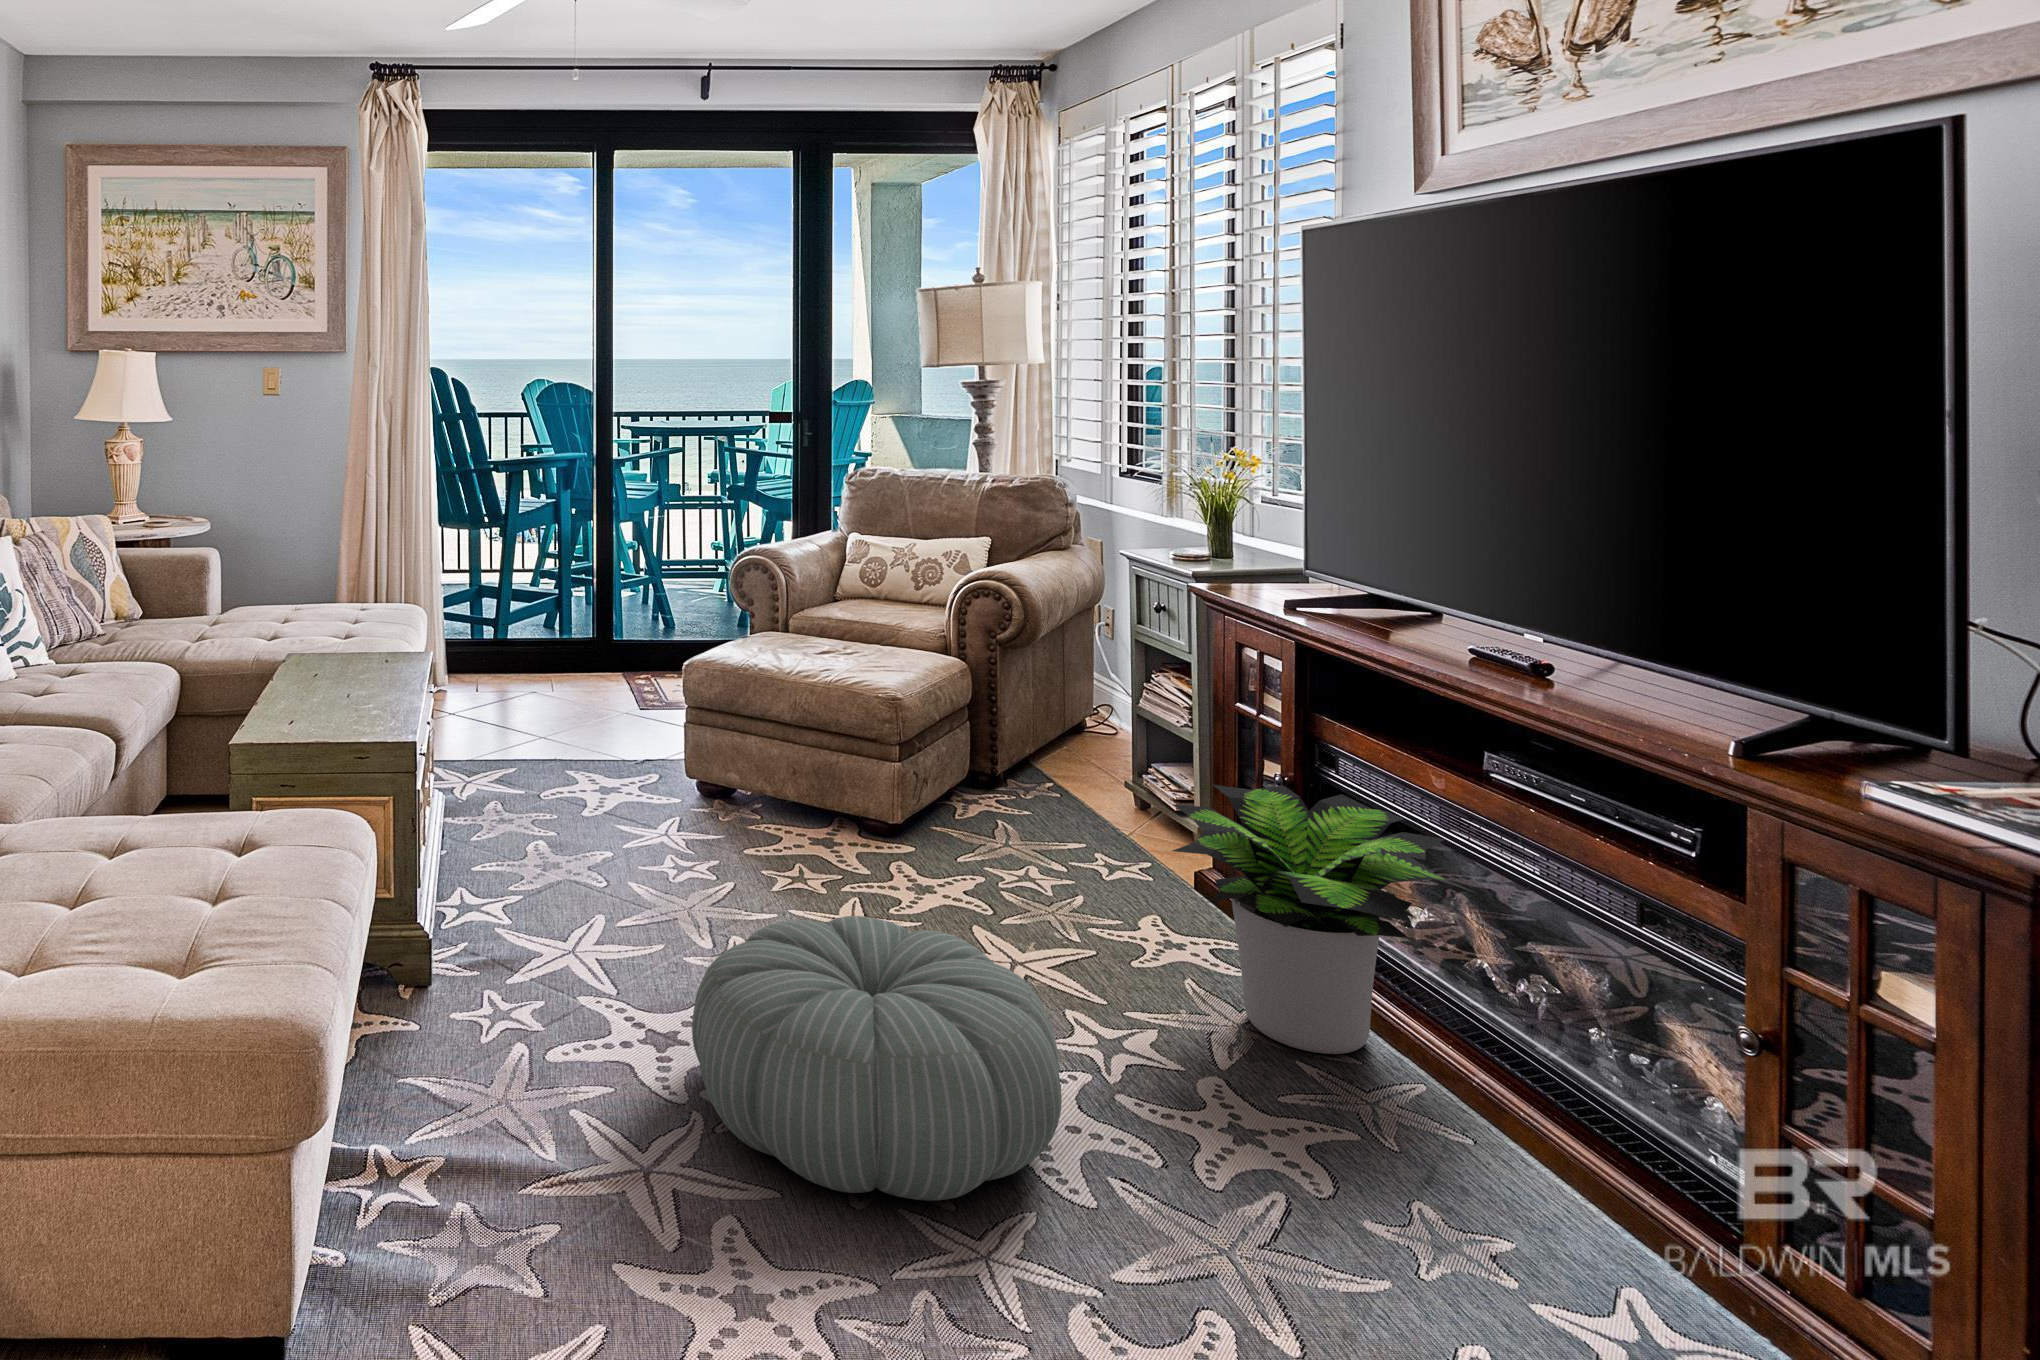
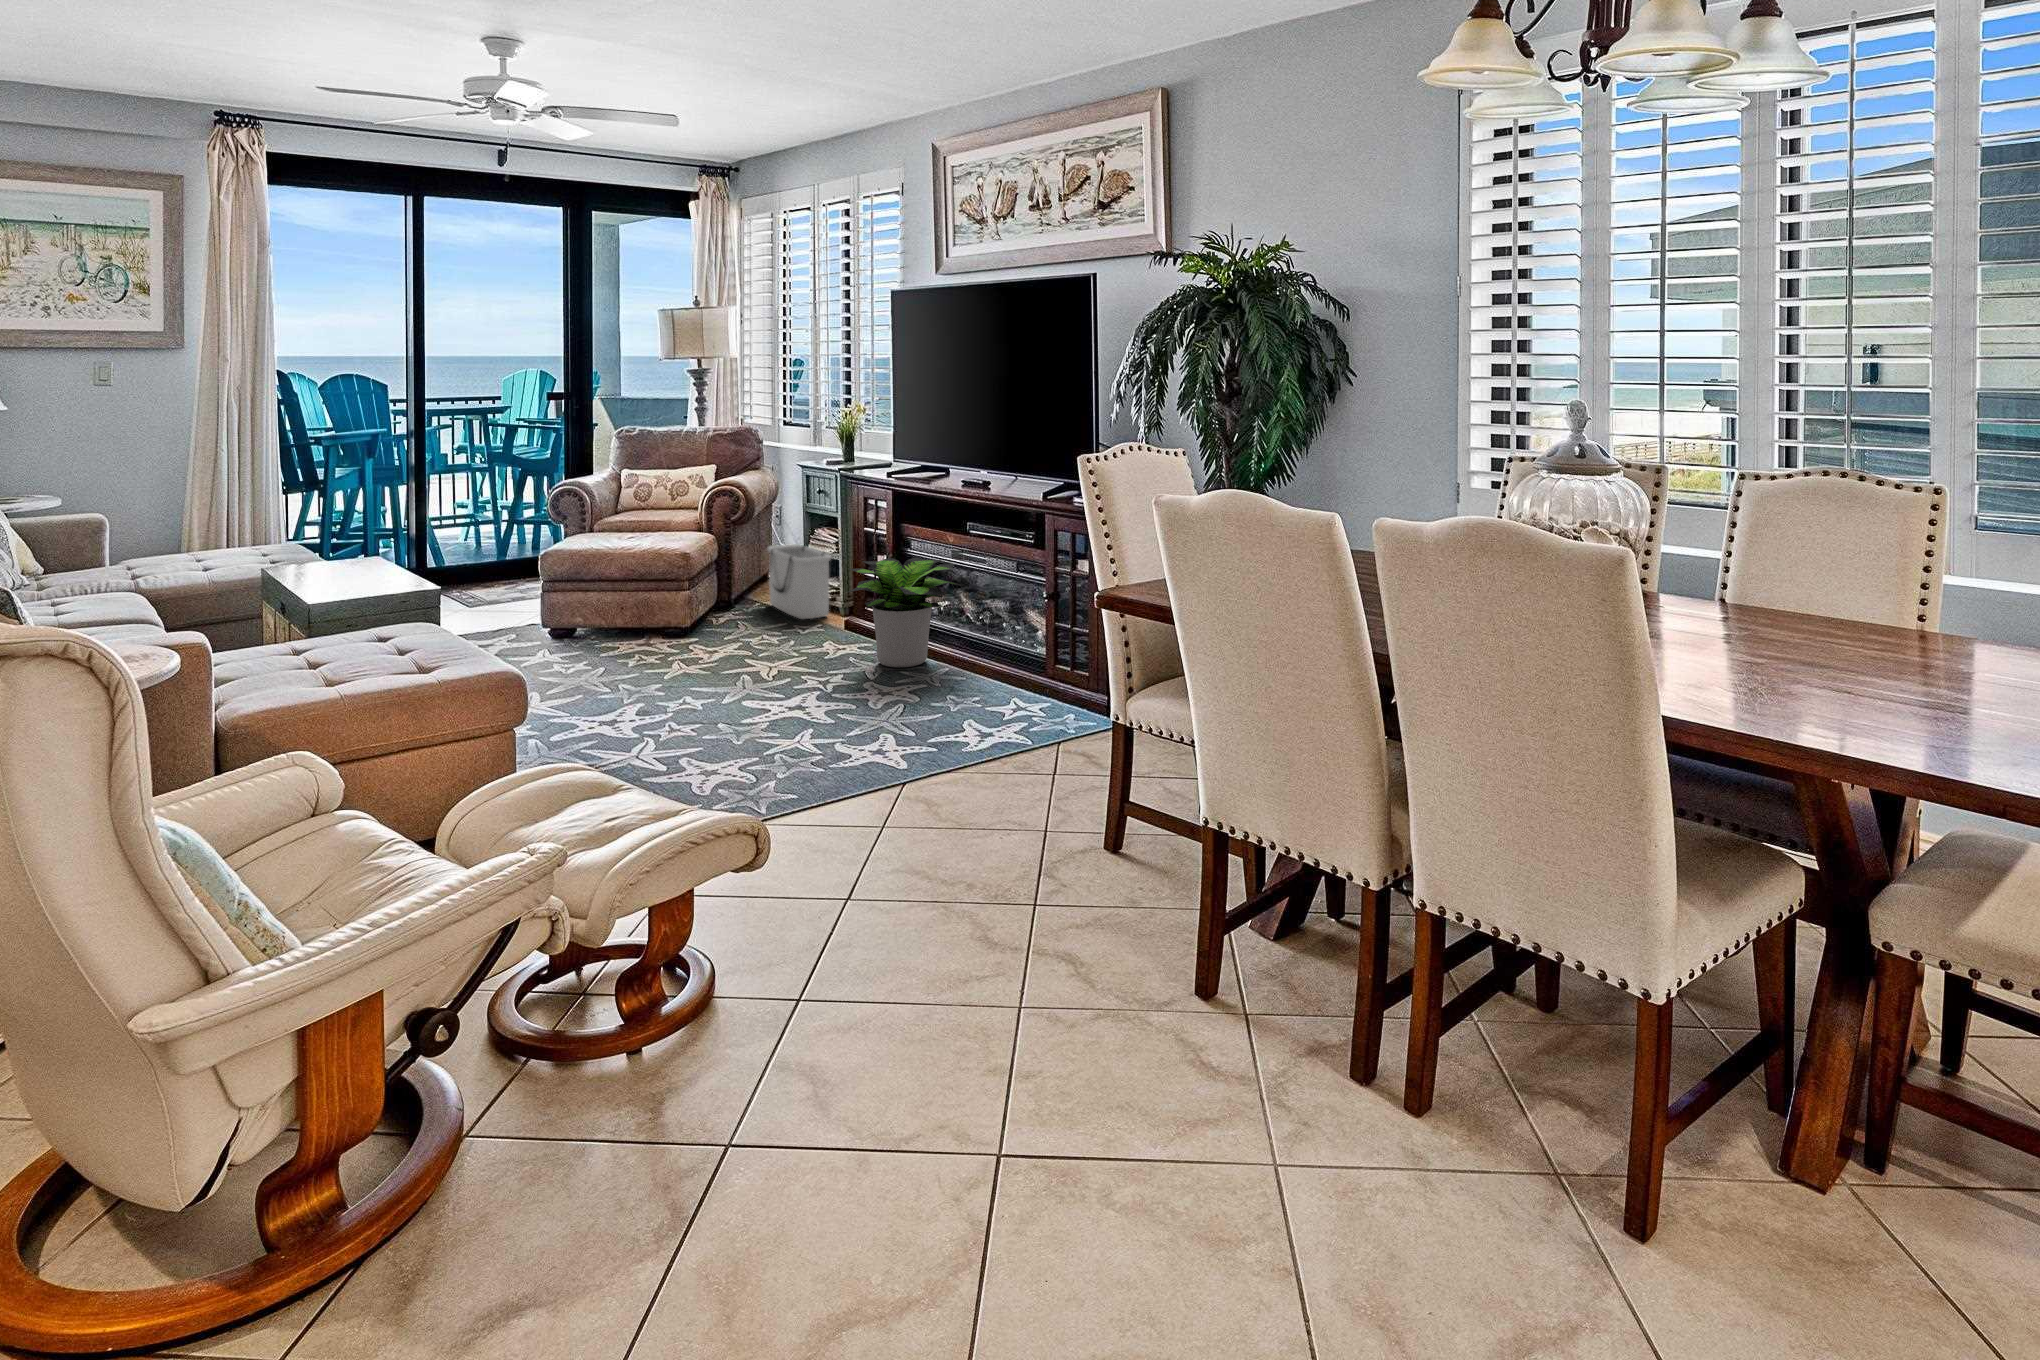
storage bin: none [1067,689,1177,843] -> present [768,544,831,619]
pouf: present [692,916,1062,1201] -> none [642,635,820,738]

